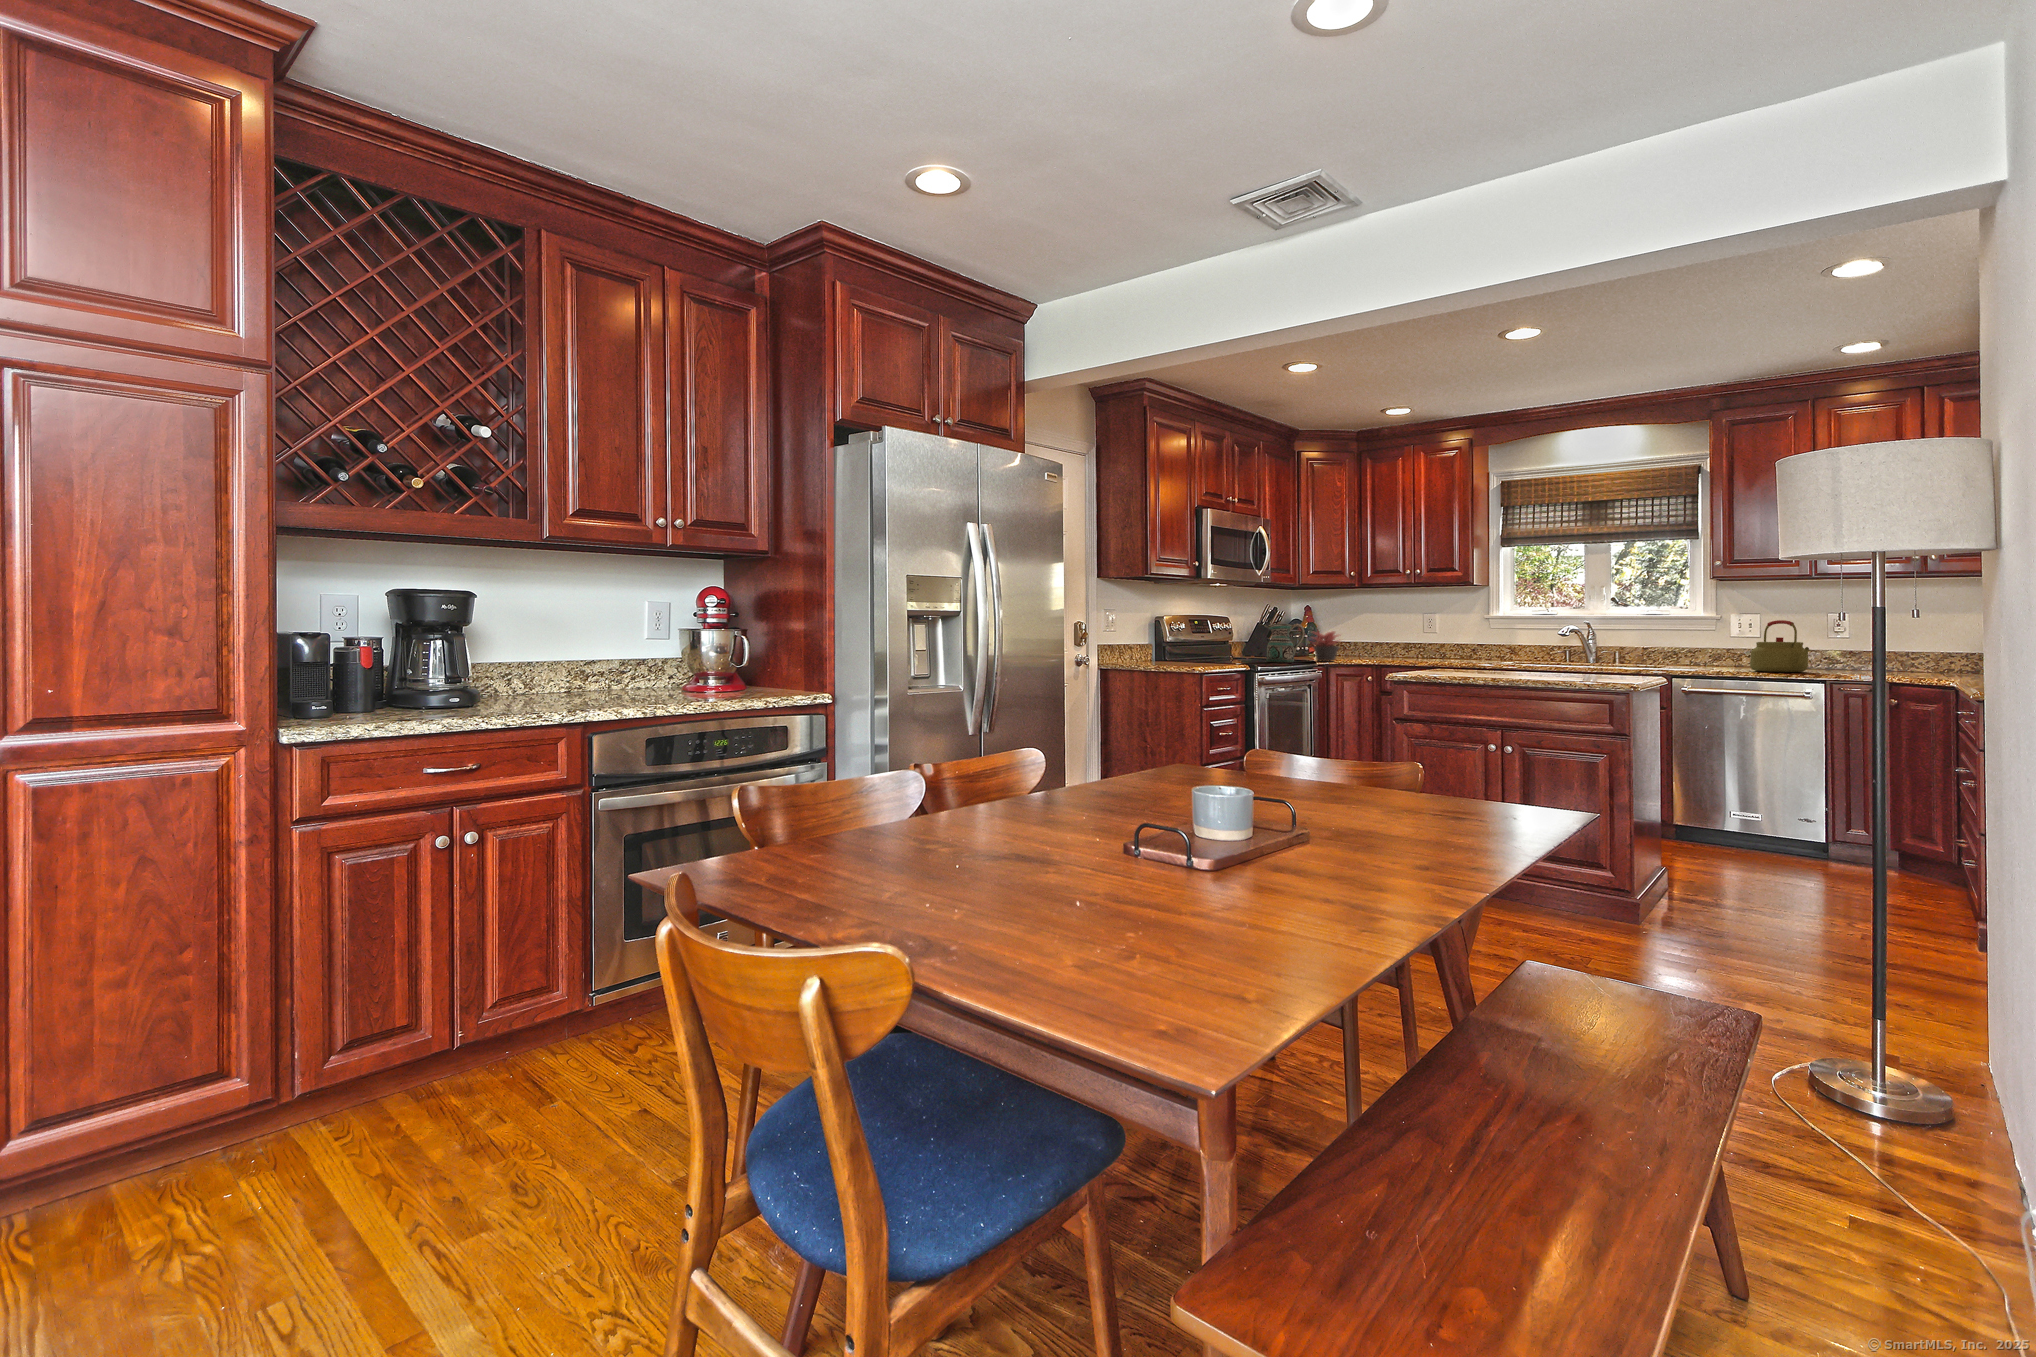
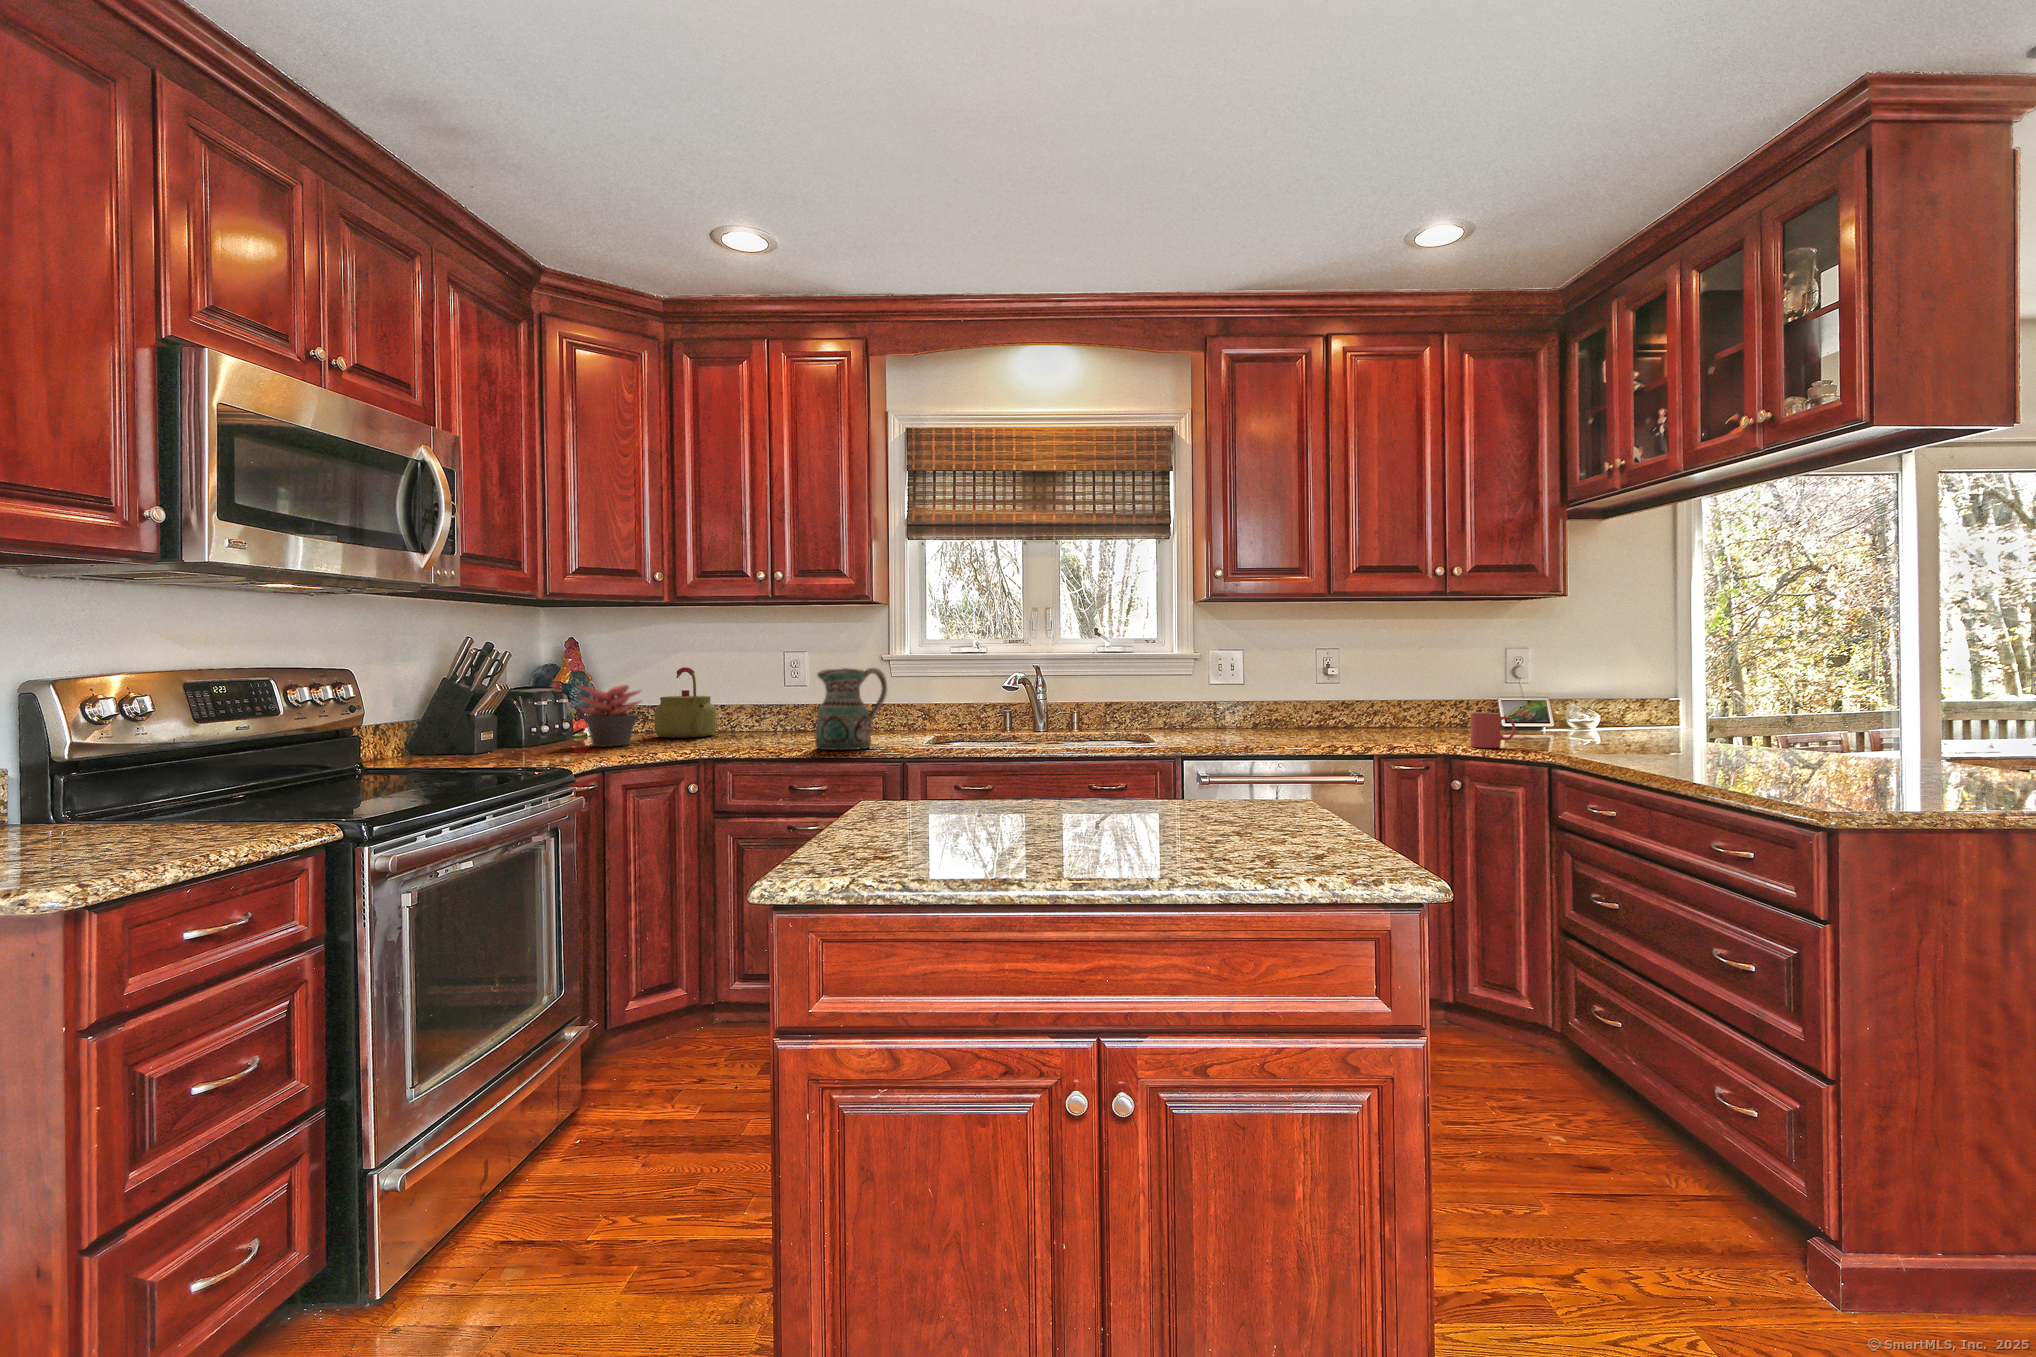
kettle: present [1750,620,1809,672] -> present [654,667,717,738]
ceramic pitcher: present [1266,624,1305,662] -> present [815,668,887,750]
mug: none [1906,654,1946,677] -> present [1471,712,1516,748]

